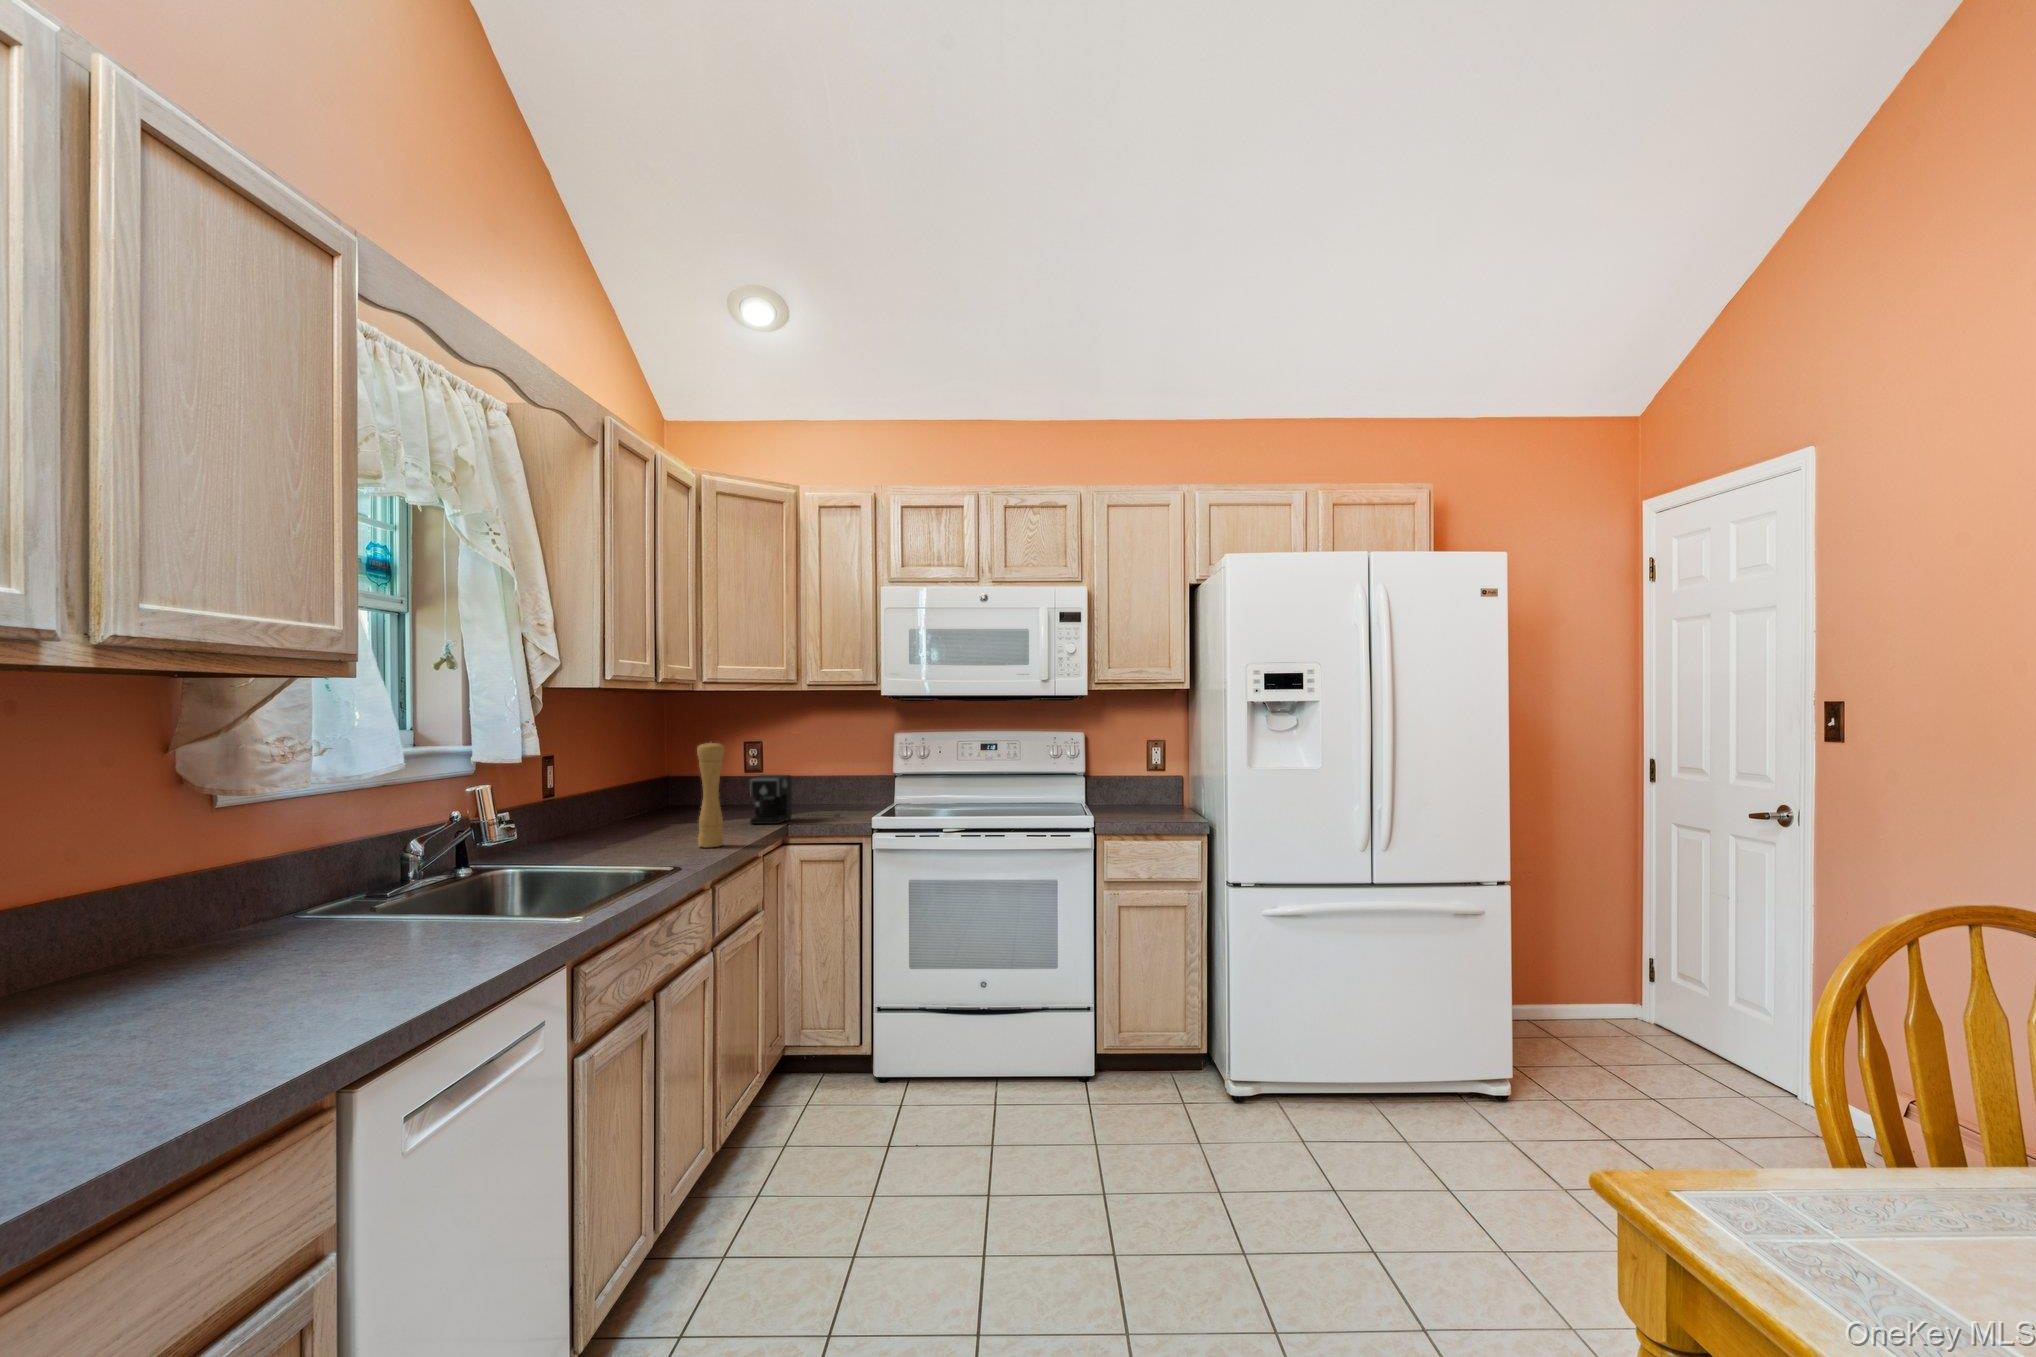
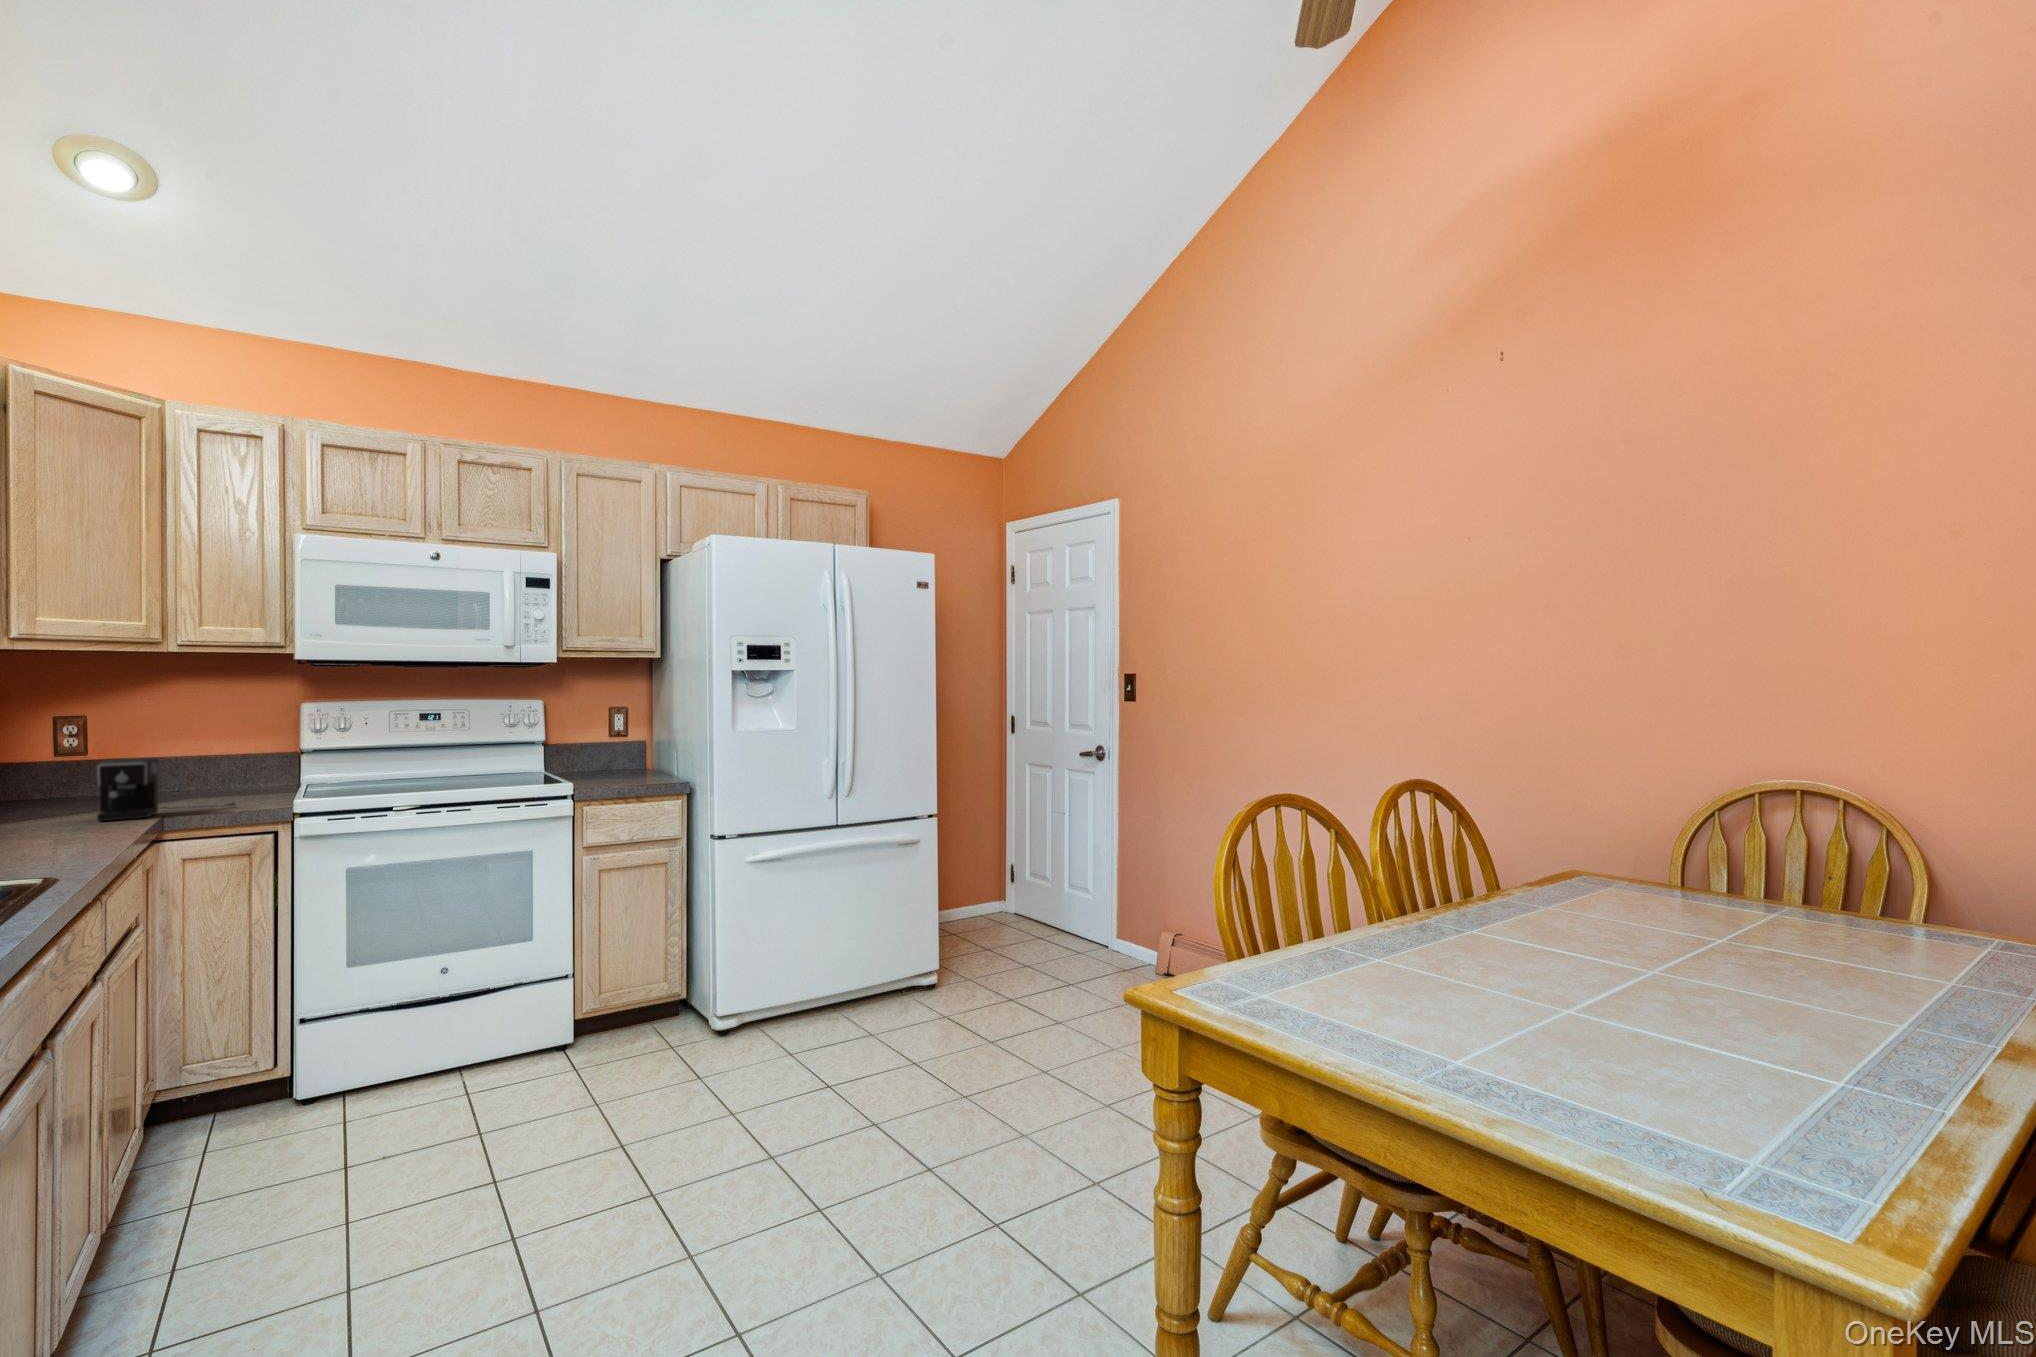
pepper mill: present [697,741,724,847] -> none [55,710,101,843]

